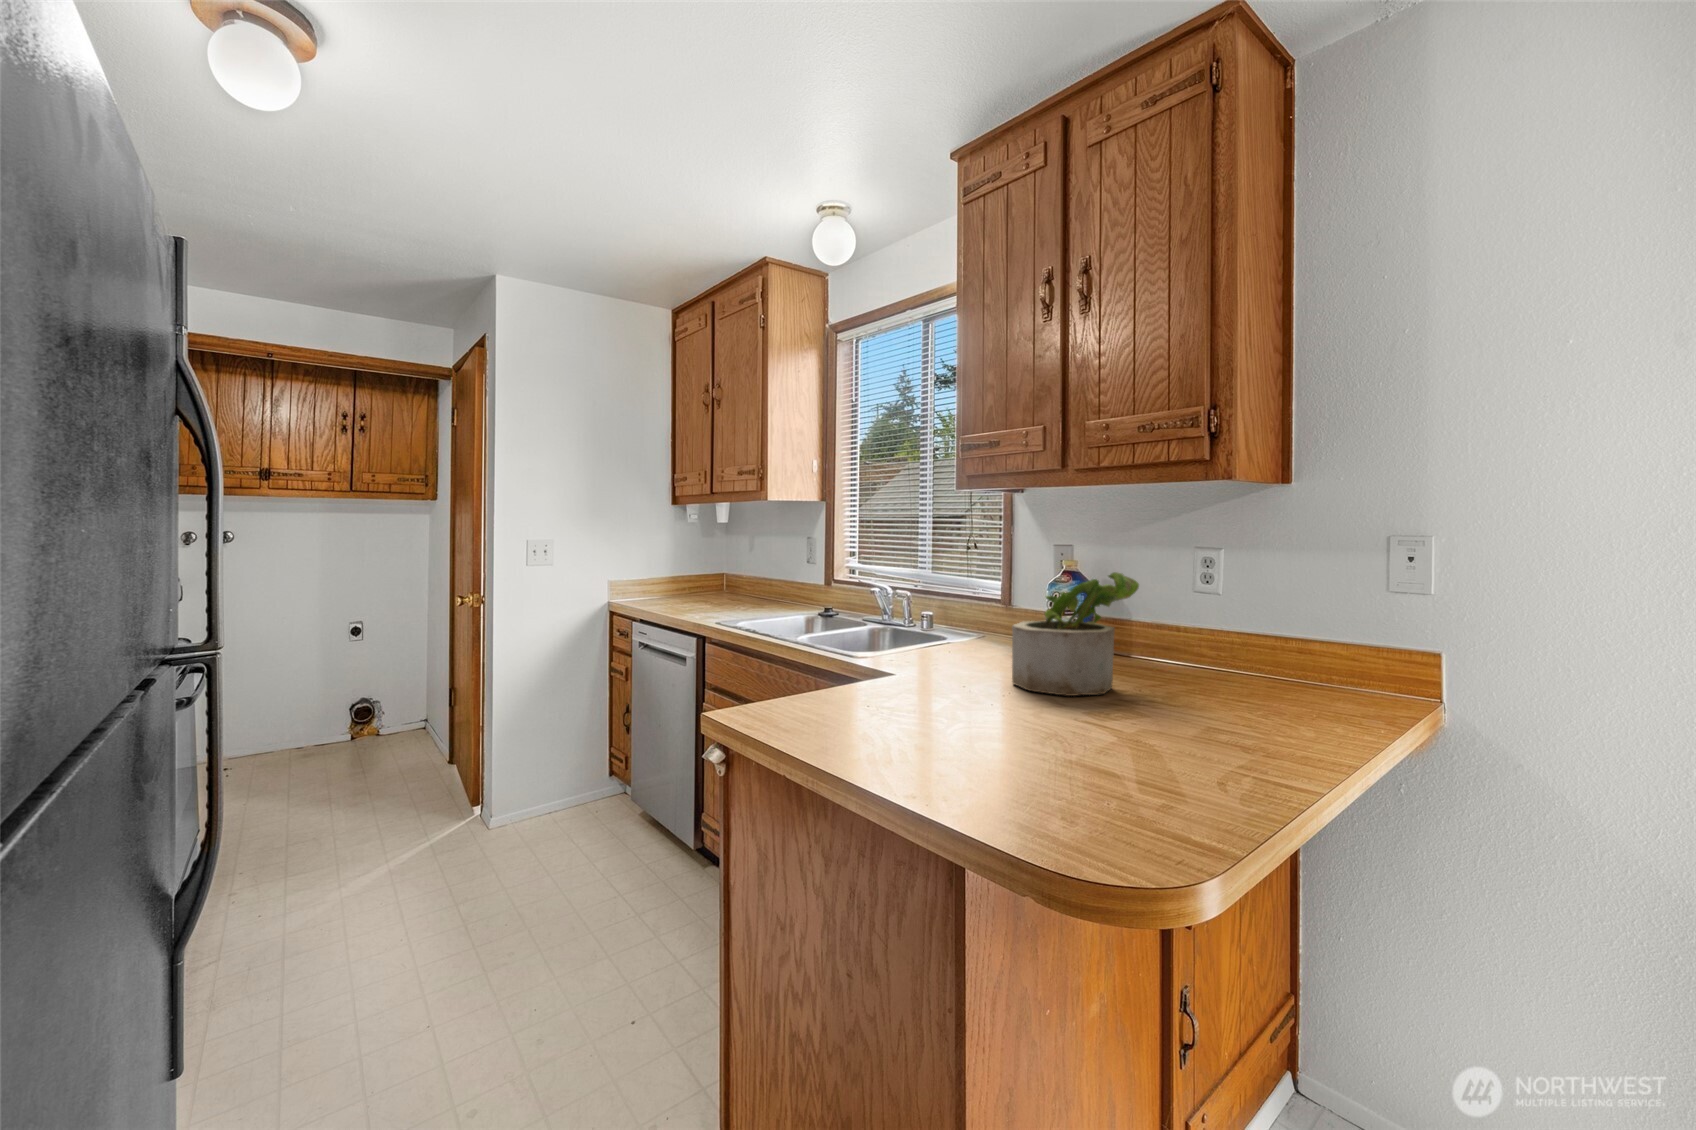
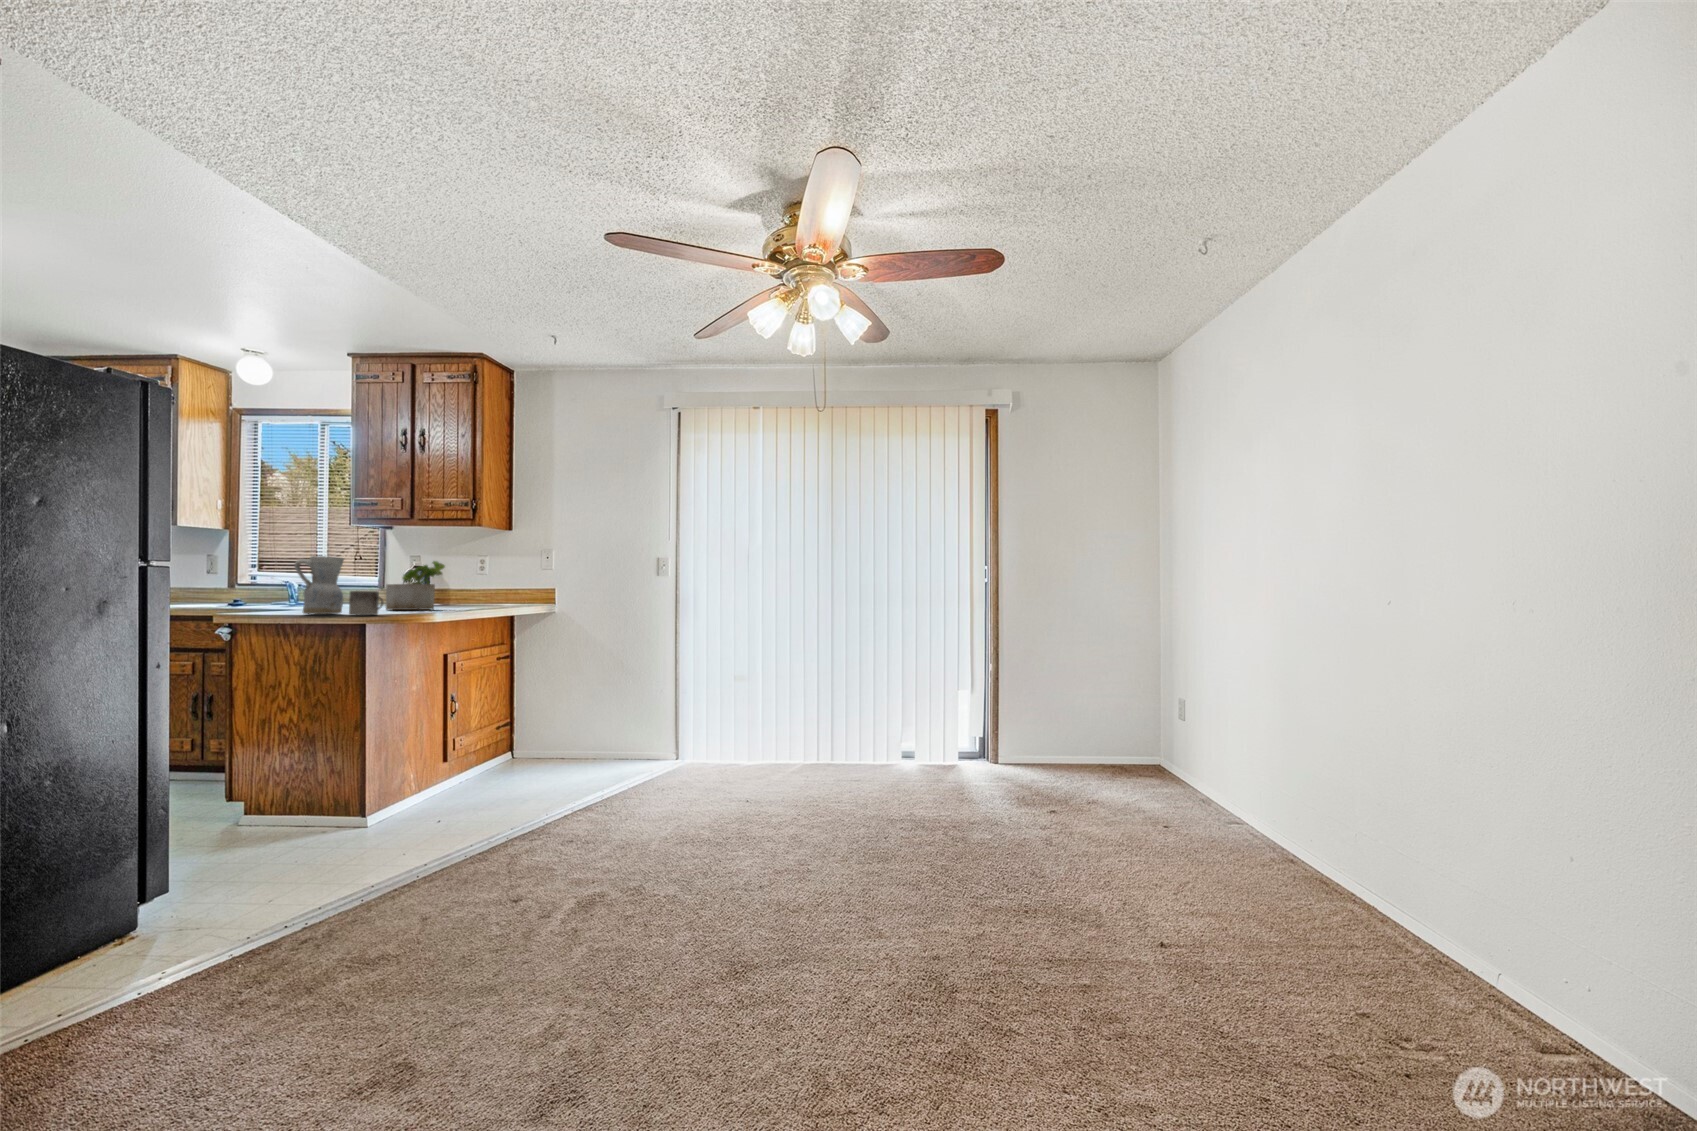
ceramic pitcher: none [812,581,912,740] -> present [294,556,344,614]
mug: none [911,696,998,788] -> present [349,591,383,615]

